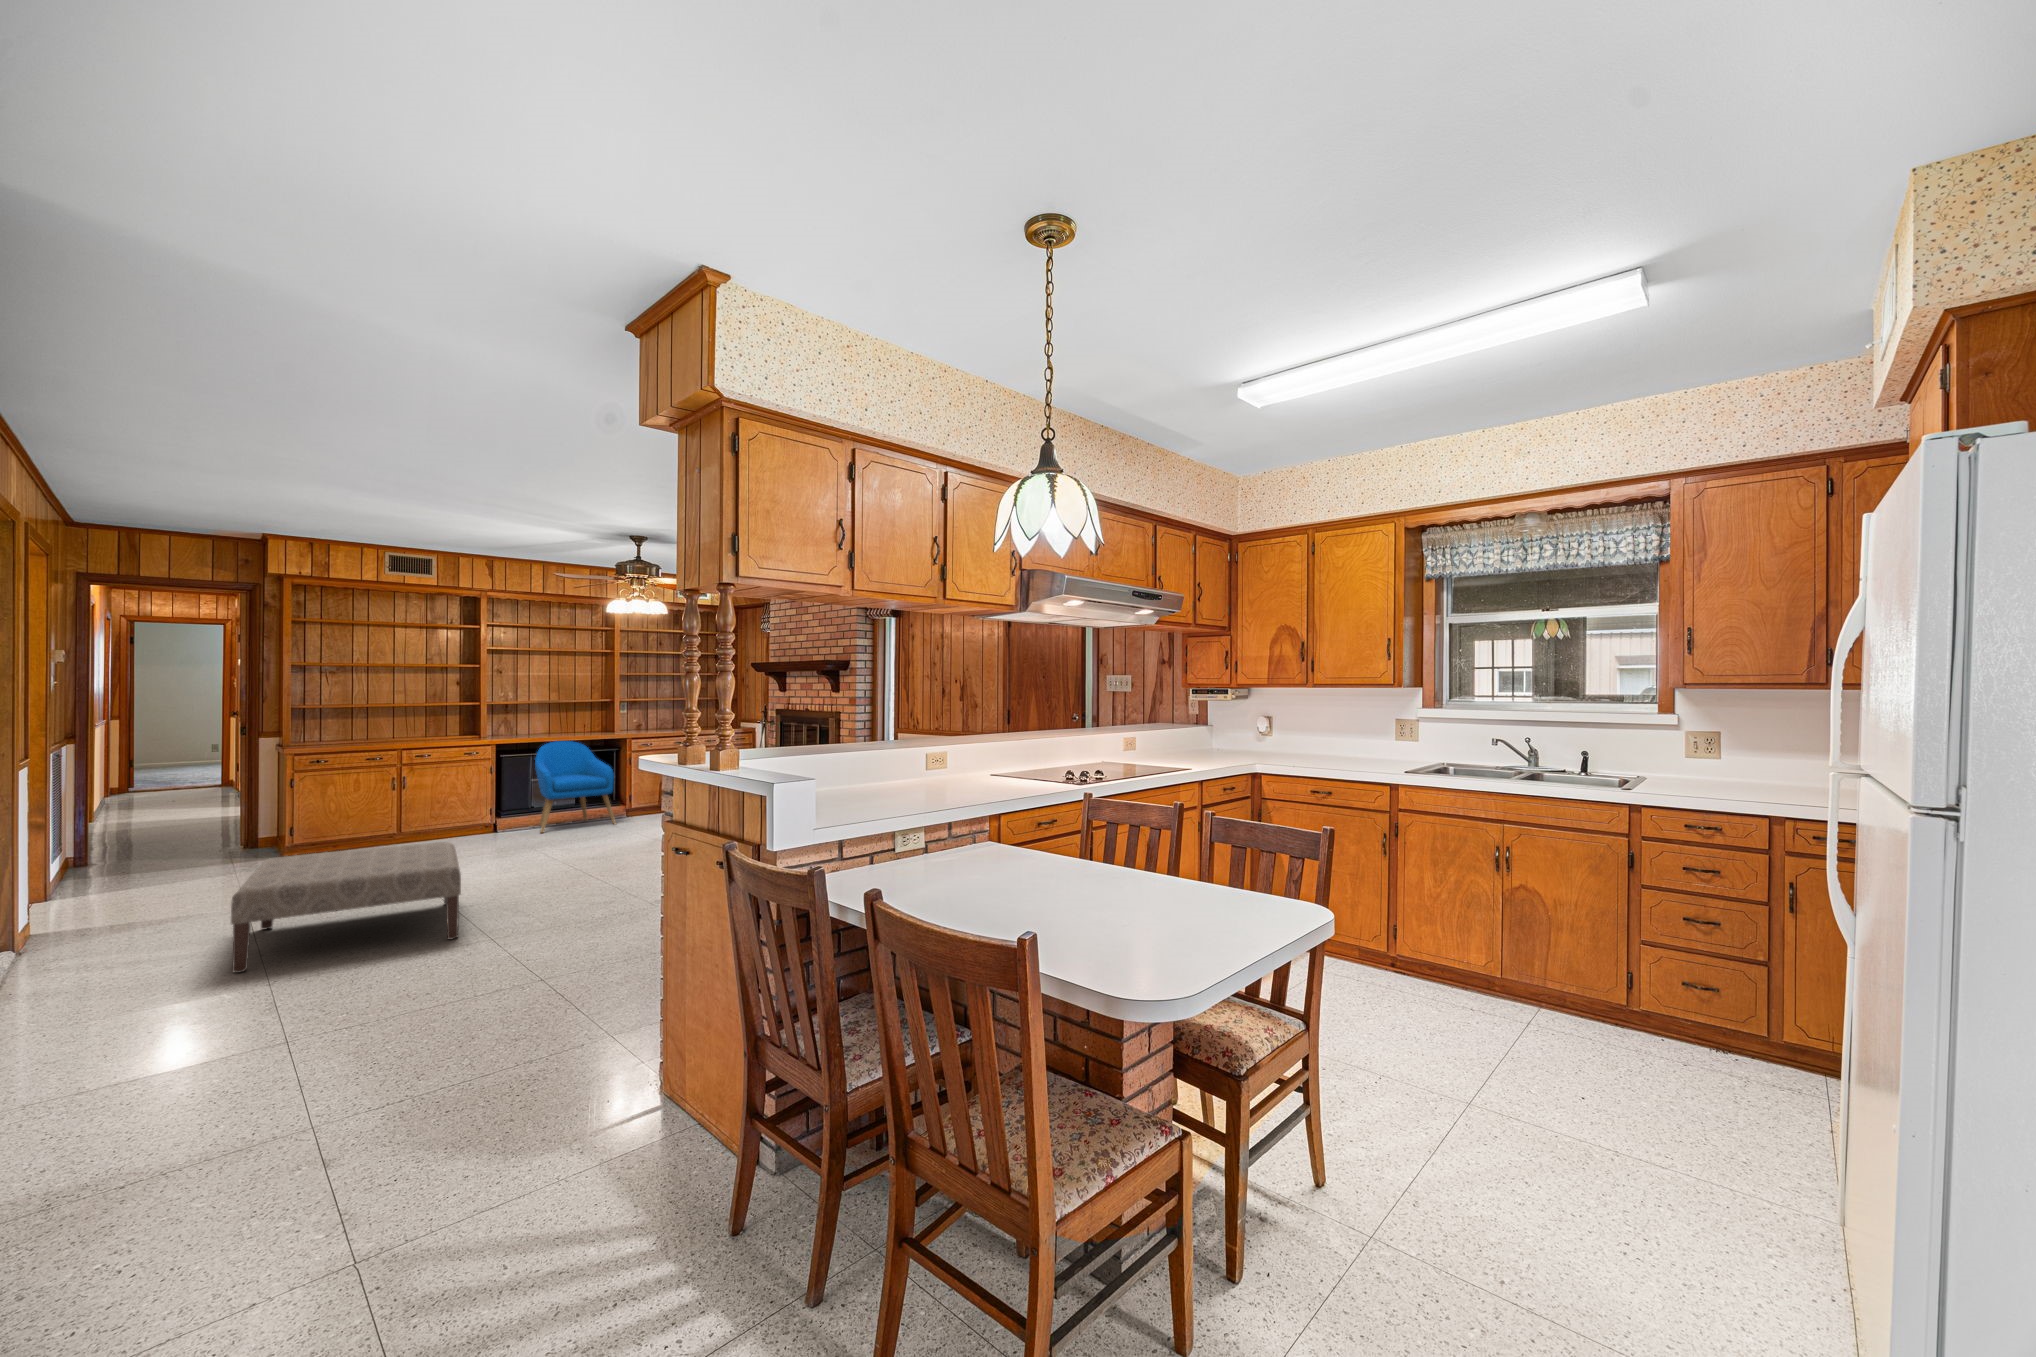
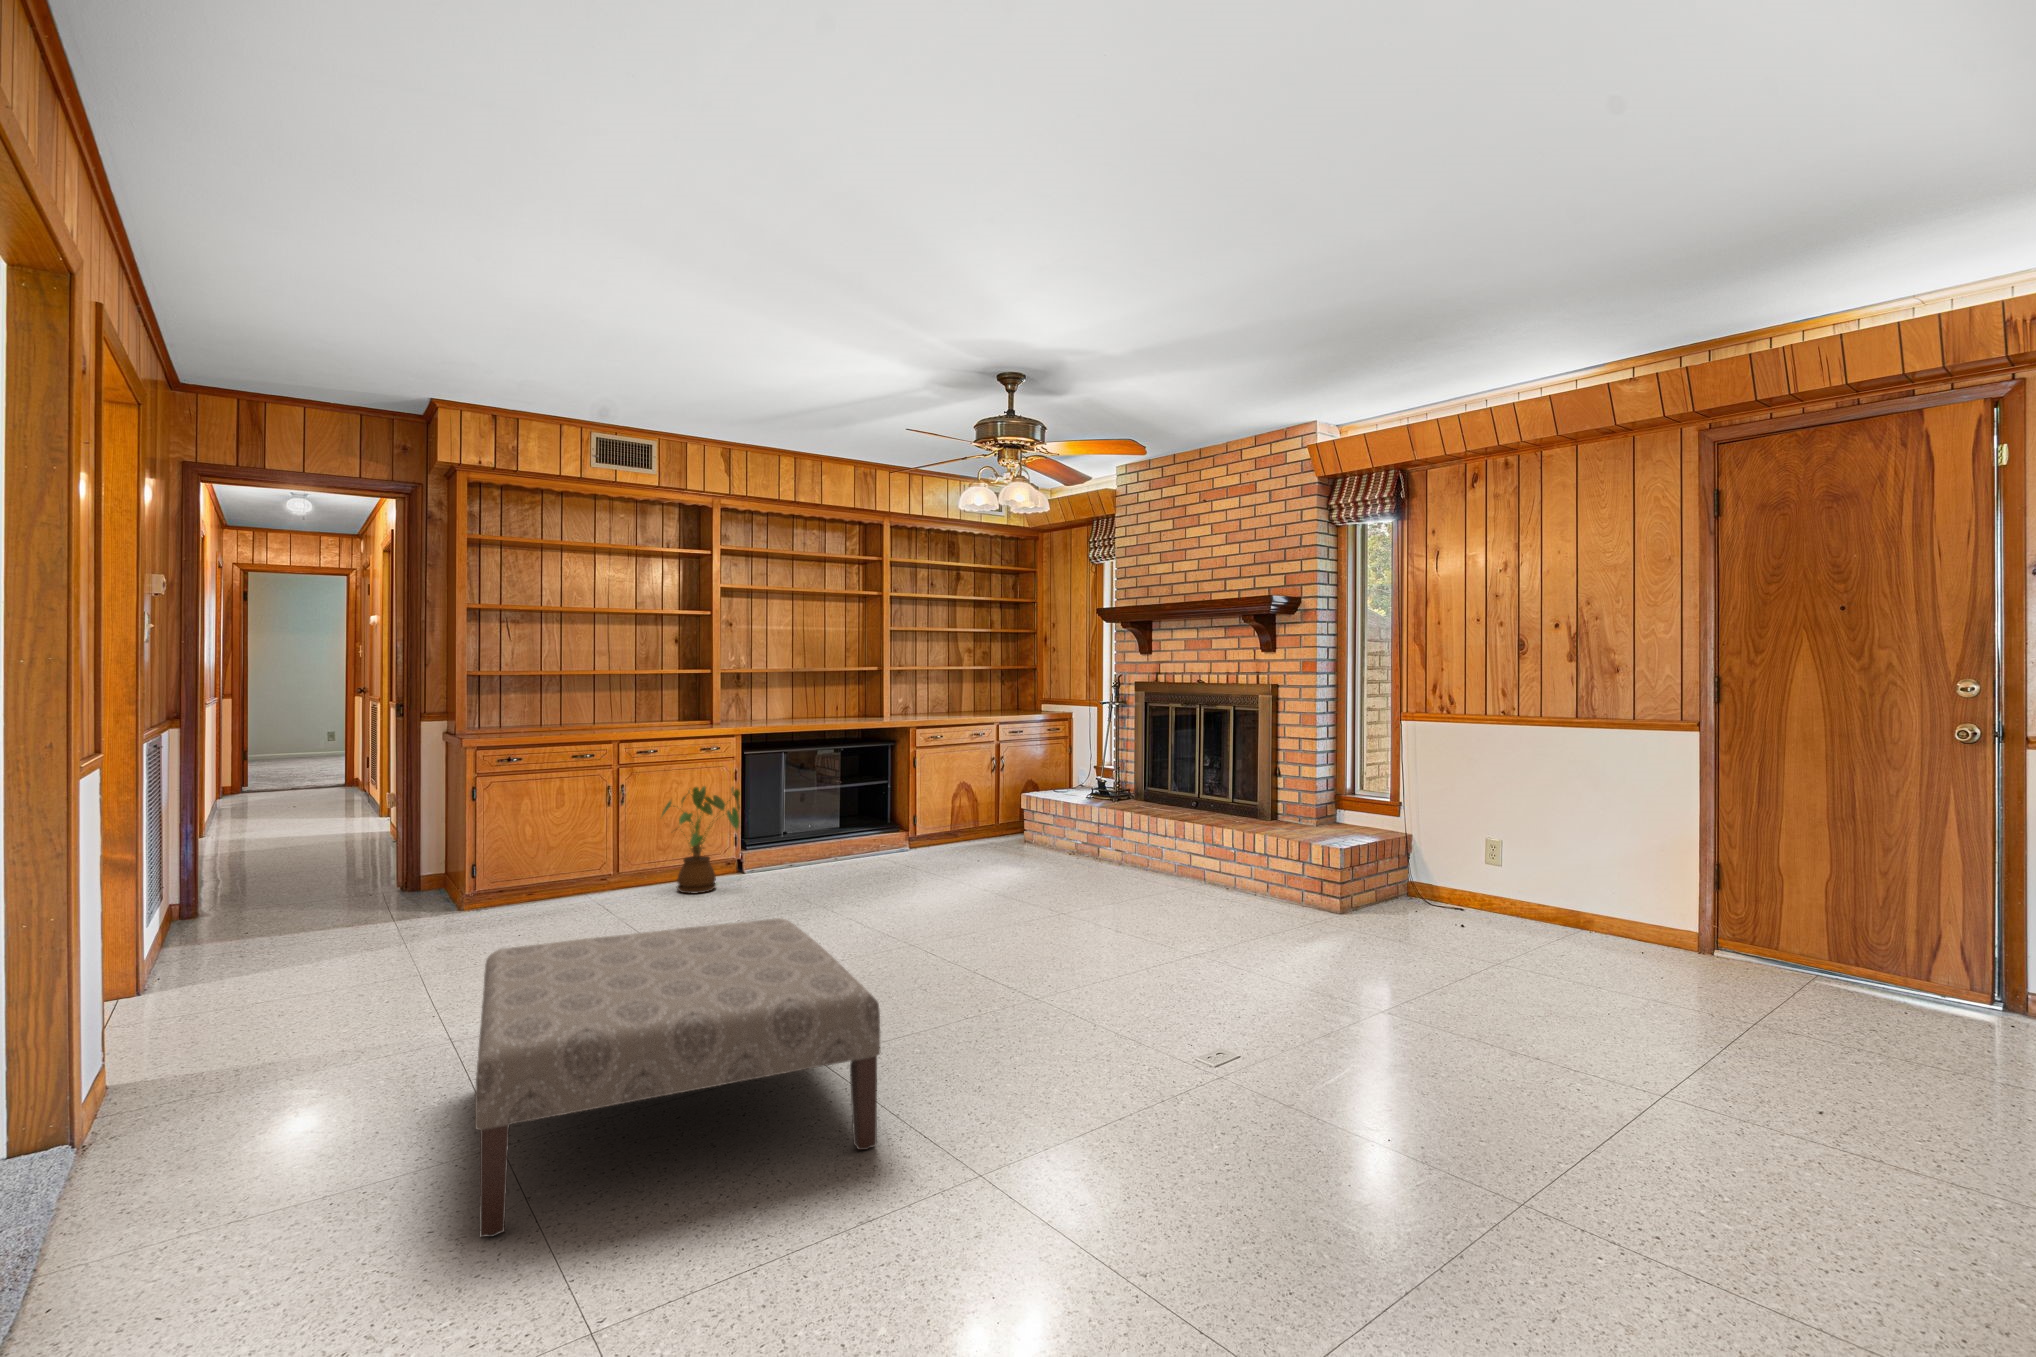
armchair: present [535,741,616,833] -> none [790,732,910,878]
house plant: none [428,776,491,844] -> present [662,786,740,894]

